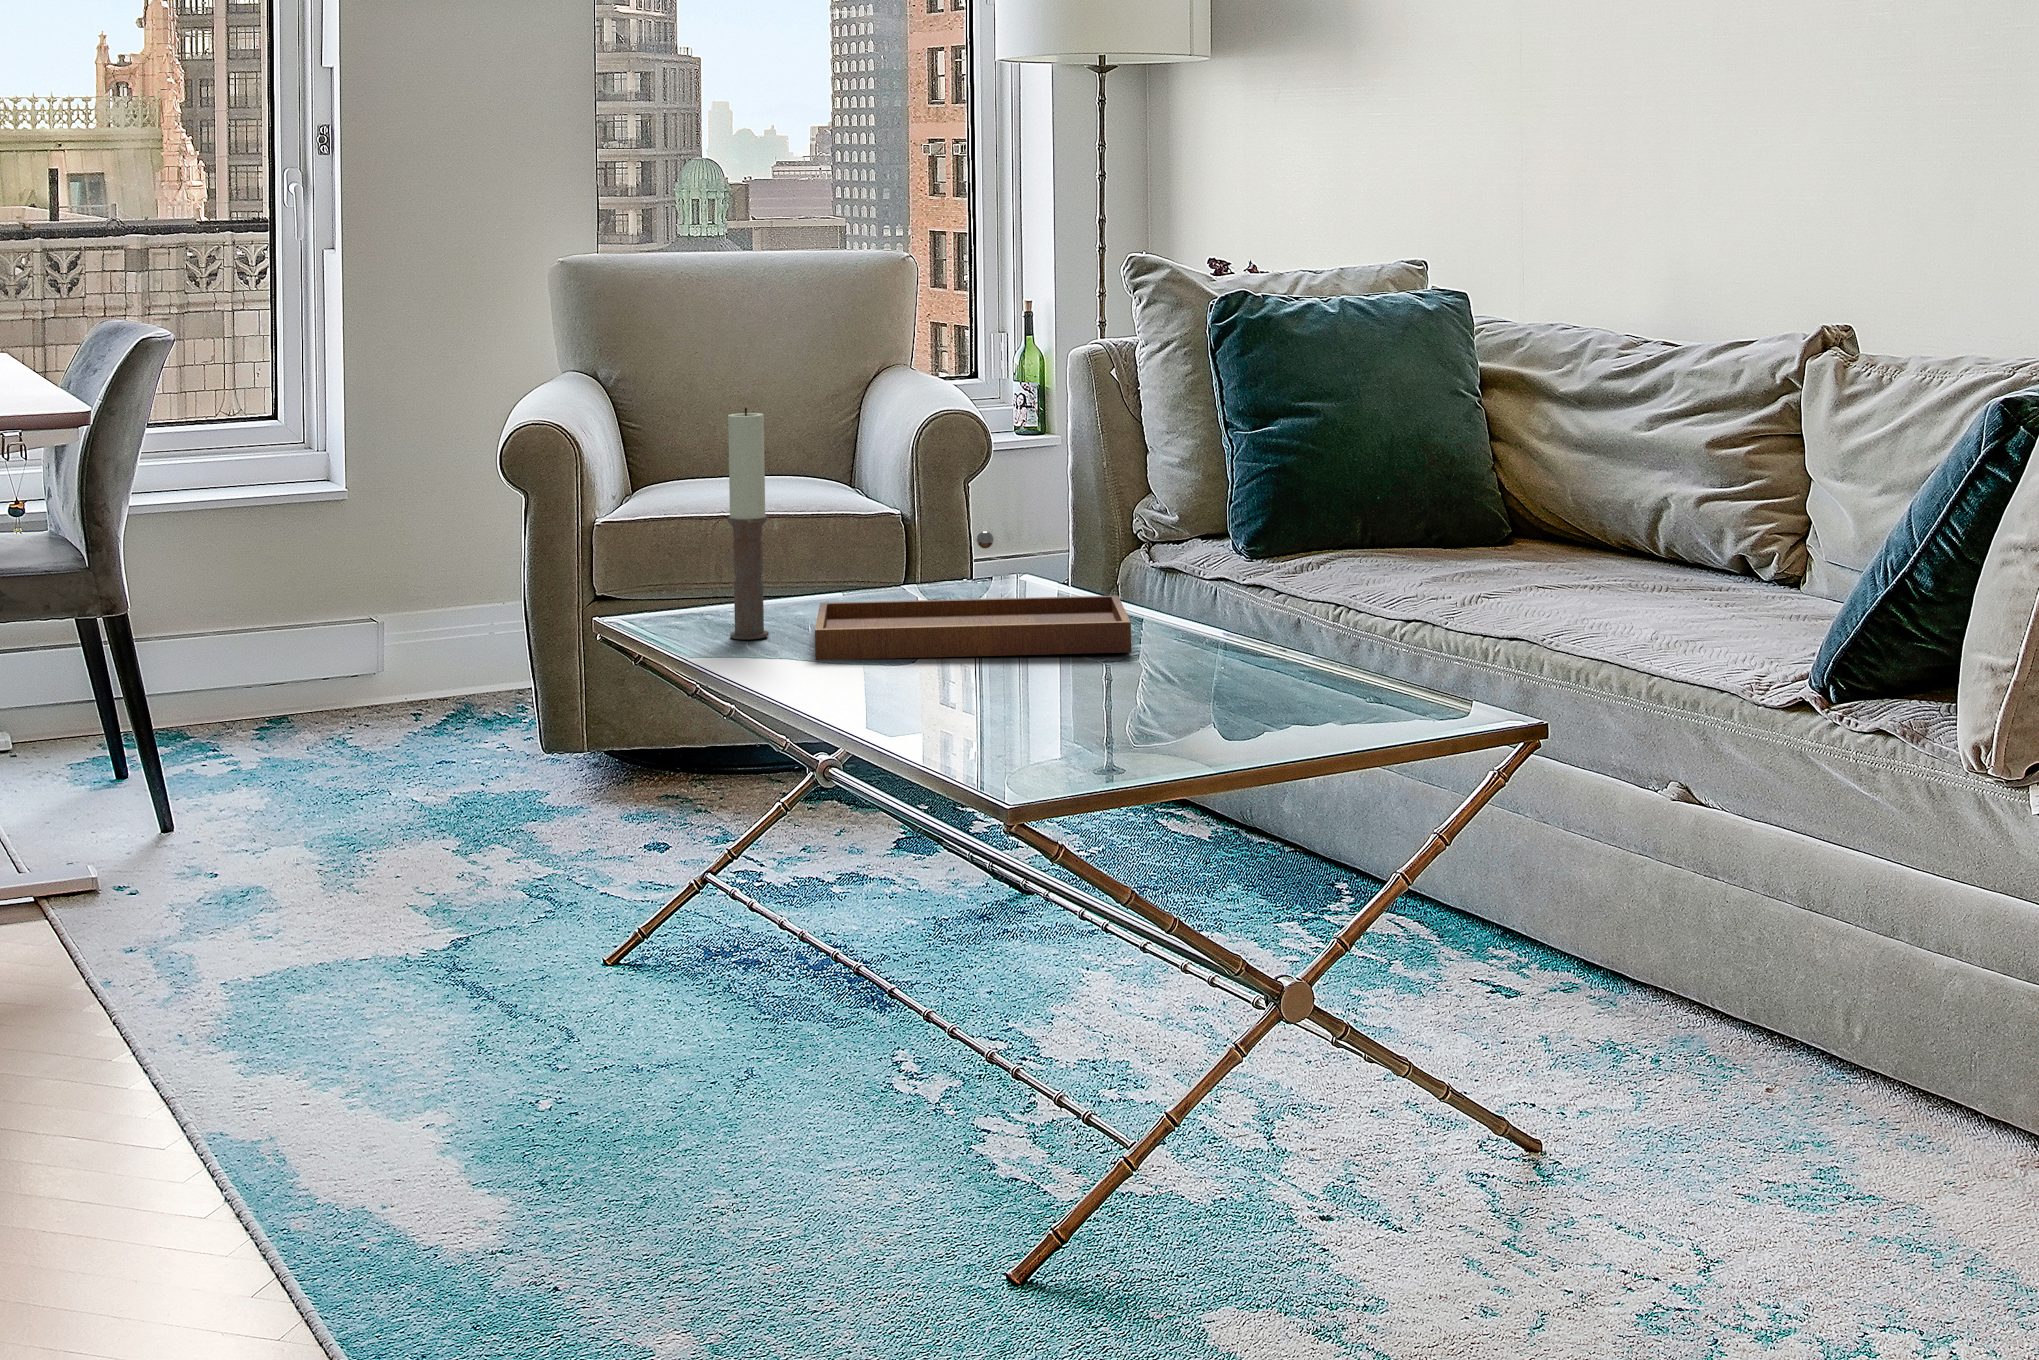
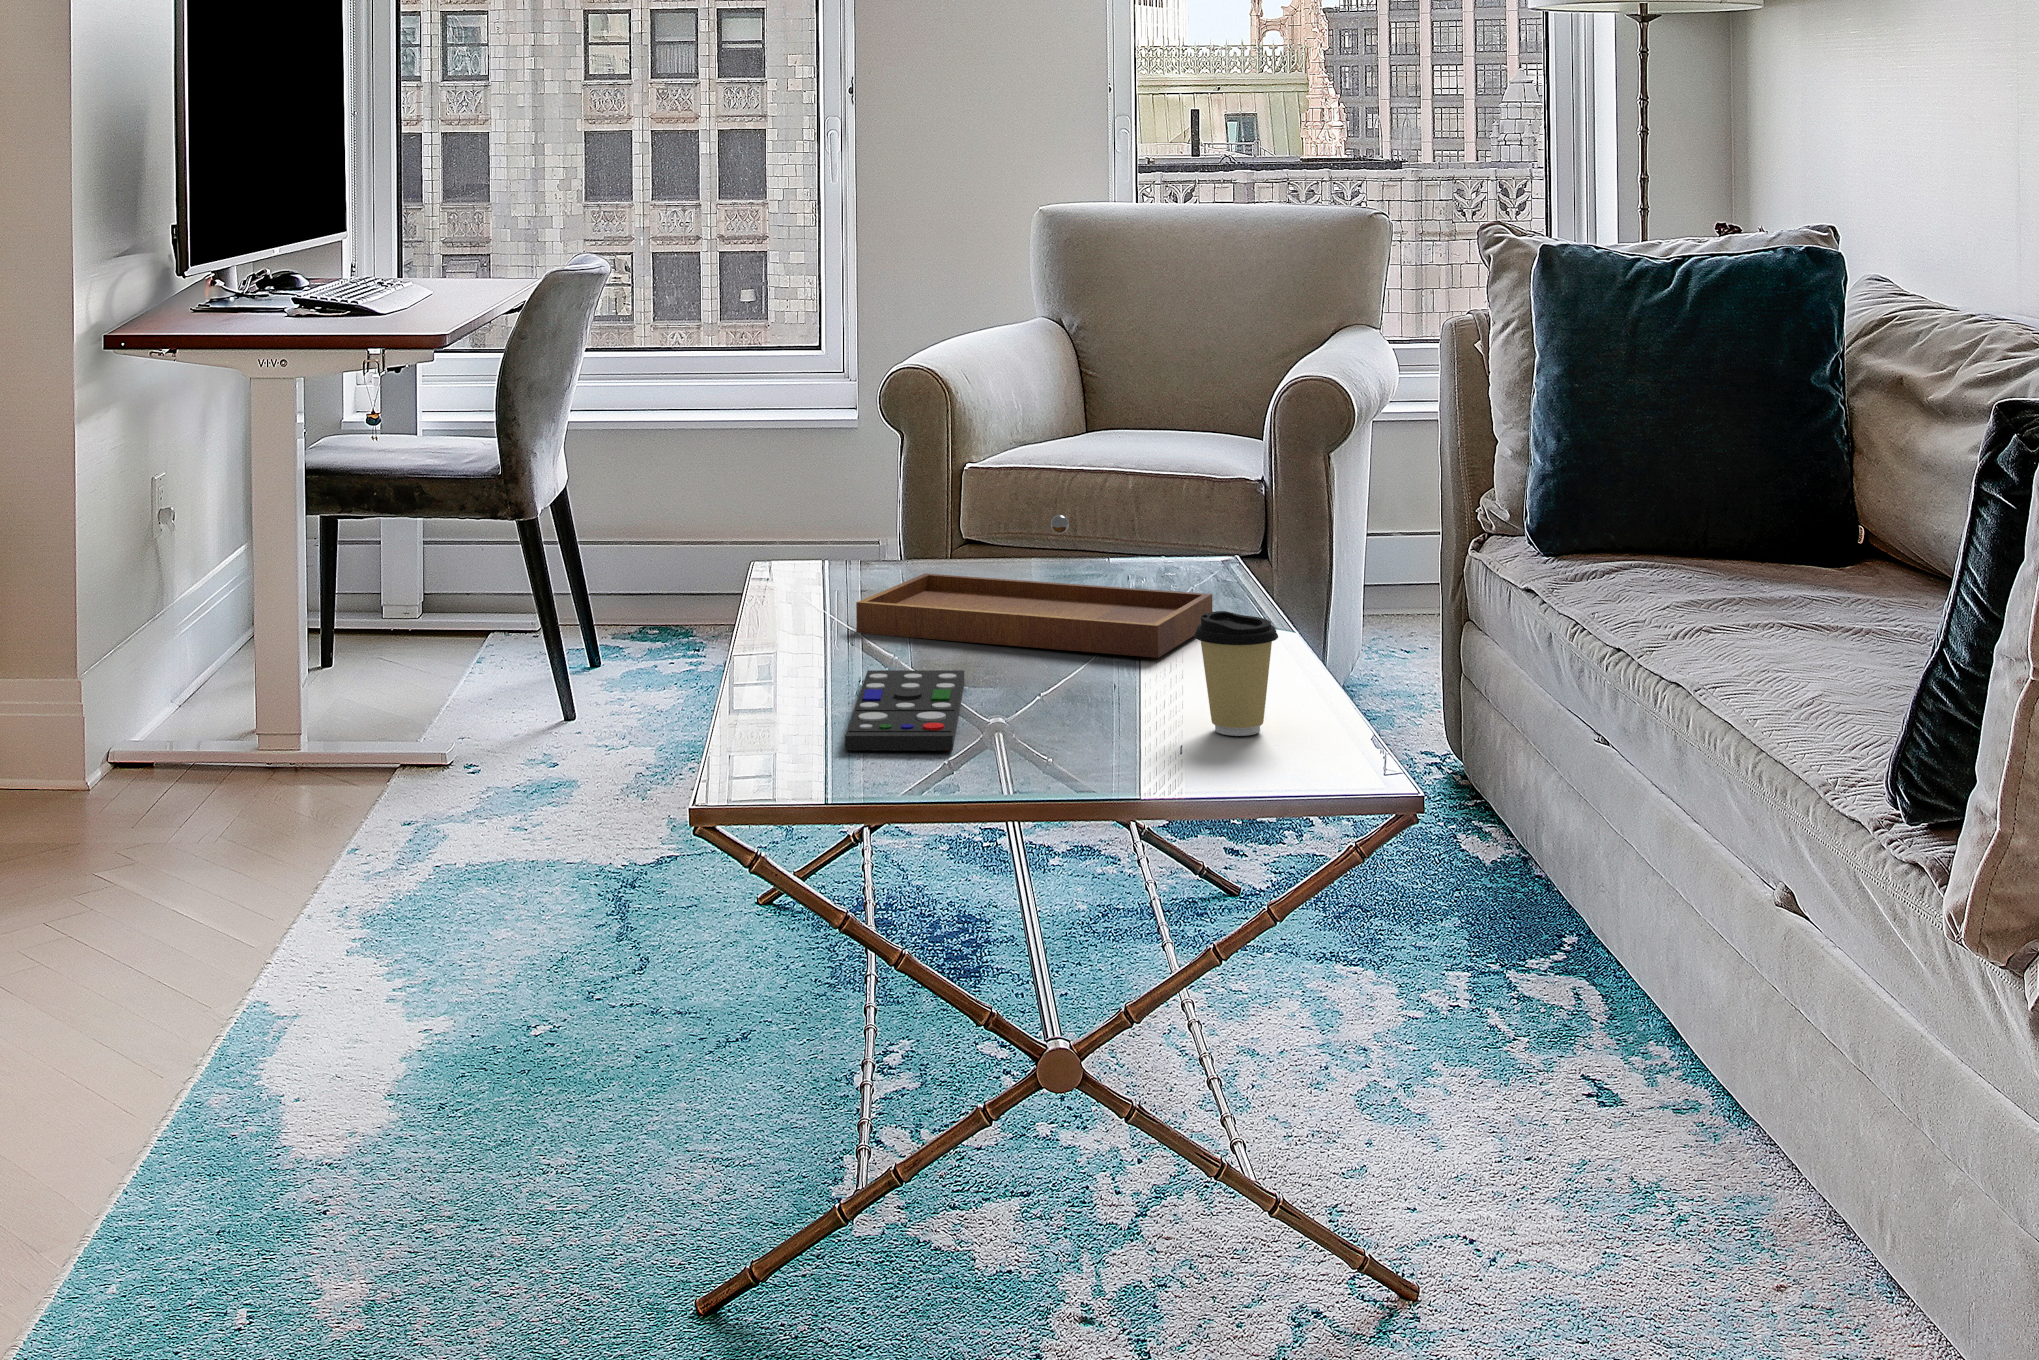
candle: present [728,408,769,639] -> none [826,373,864,604]
coffee cup: none [1265,592,1342,702] -> present [1194,611,1278,736]
remote control: none [917,676,1114,747] -> present [845,670,964,750]

